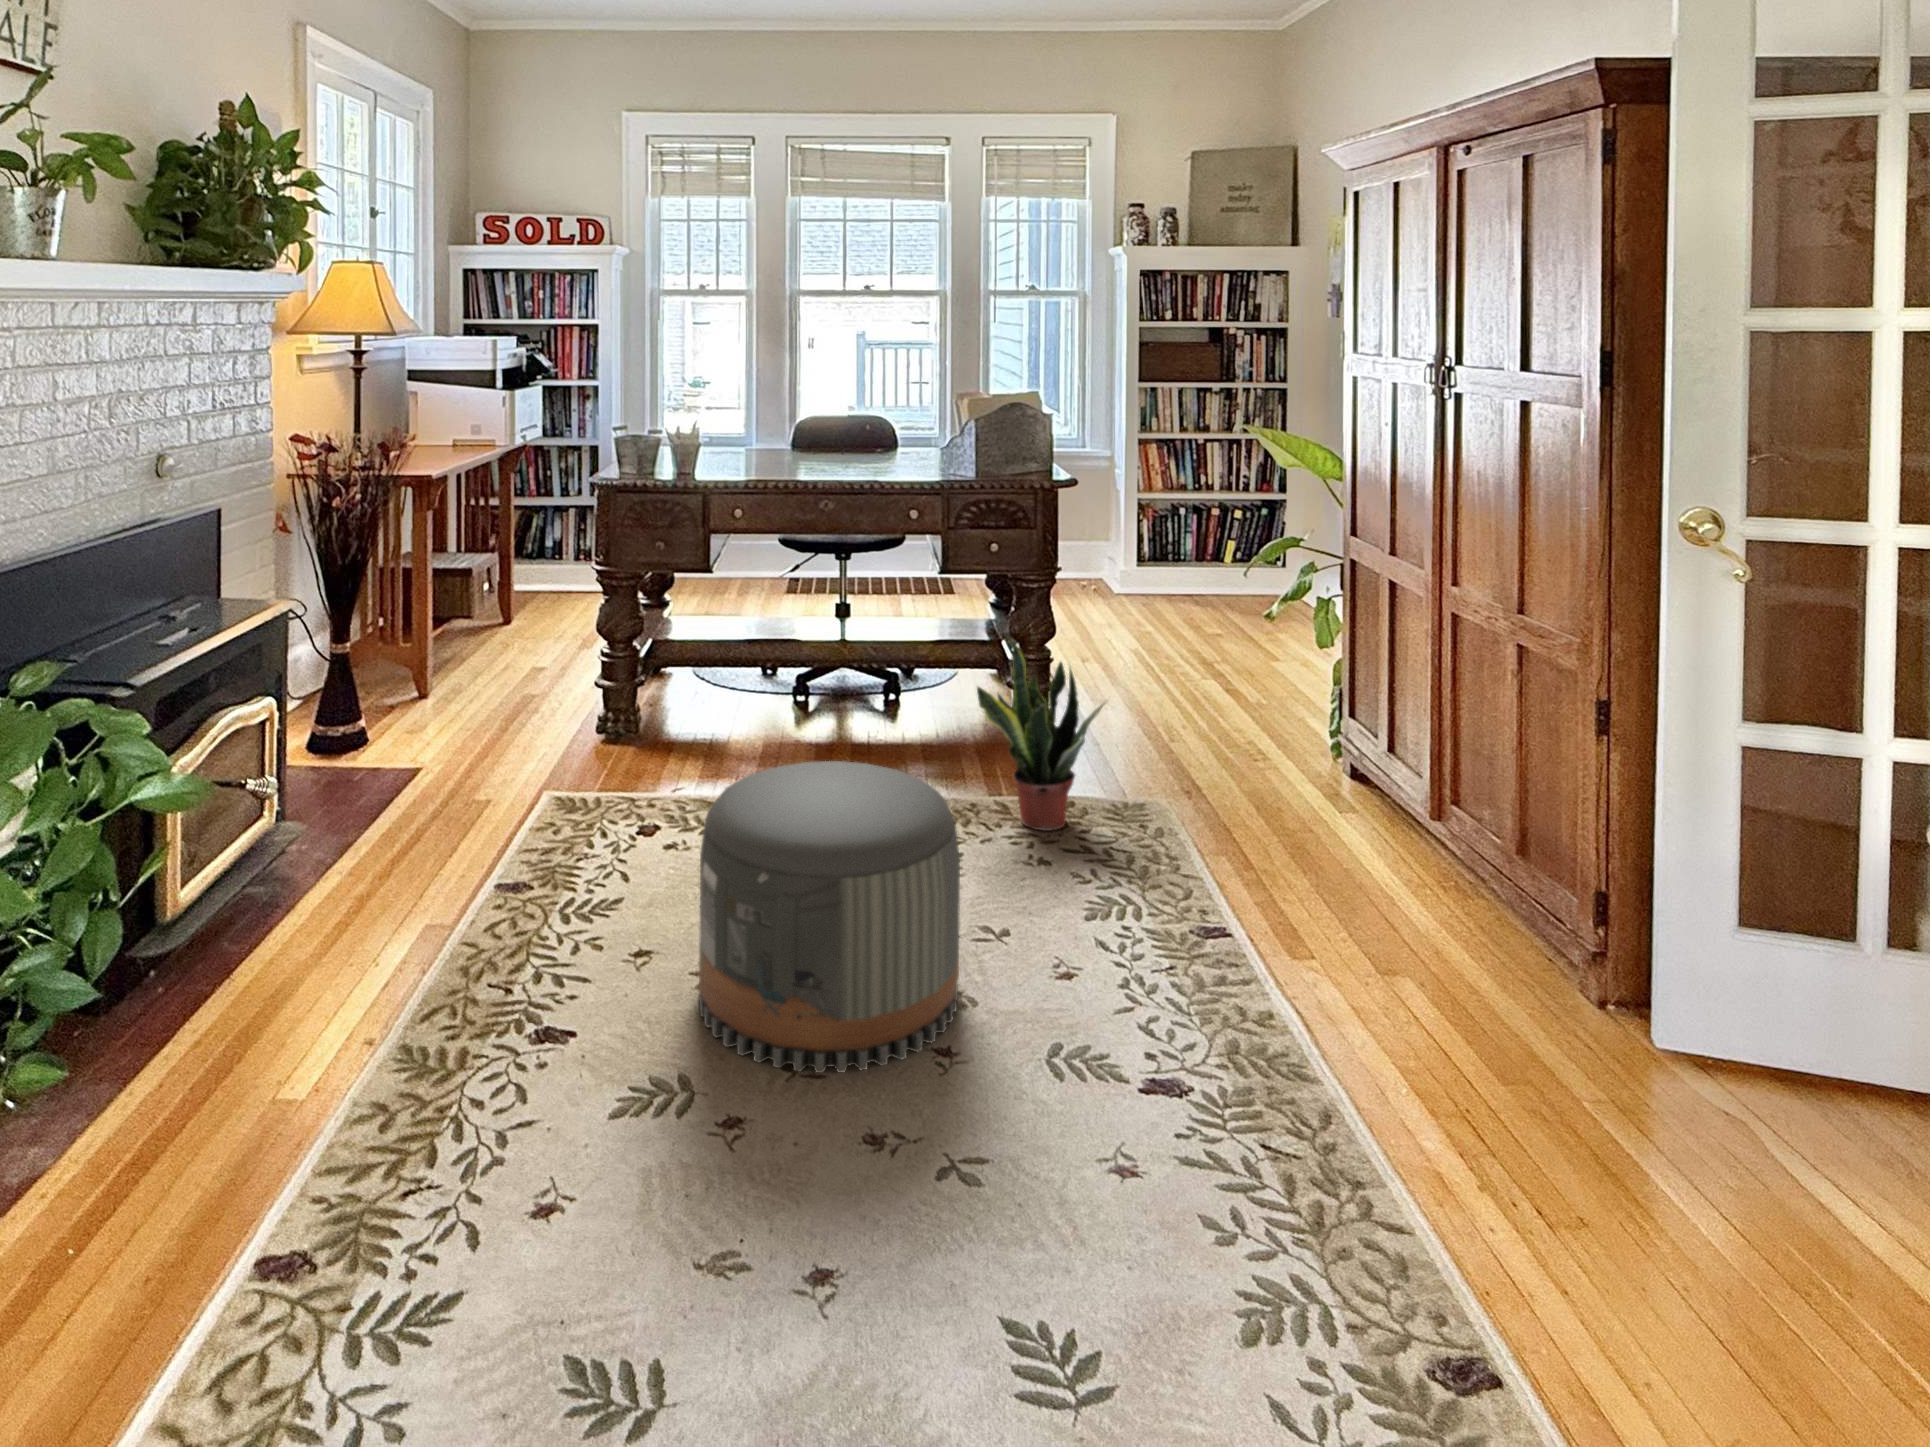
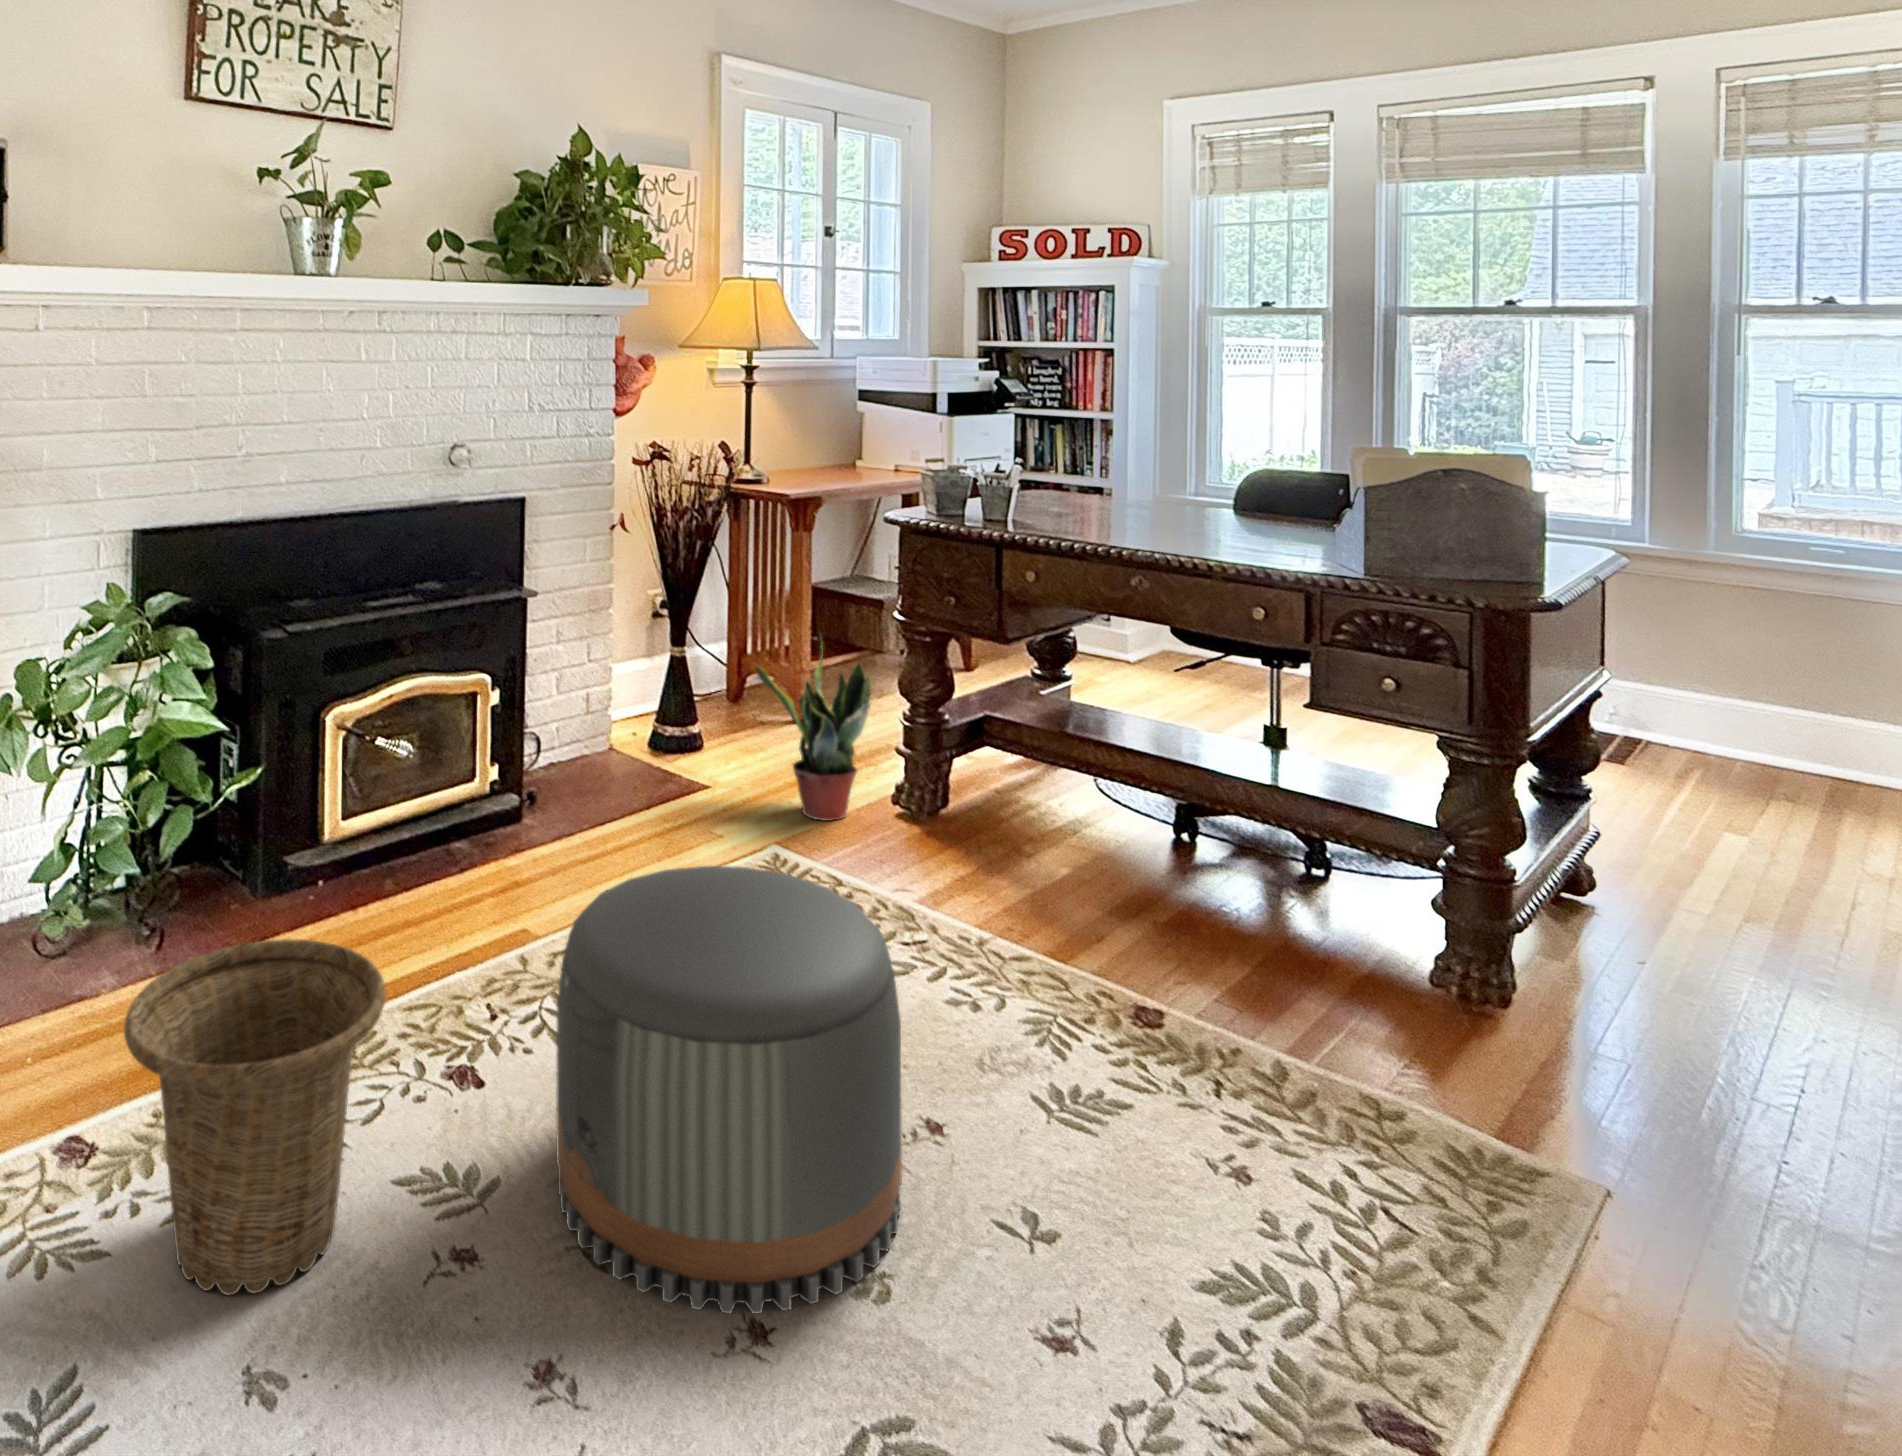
potted plant: present [977,643,1105,831] -> present [755,638,871,821]
basket: none [462,924,702,1251] -> present [124,939,386,1295]

